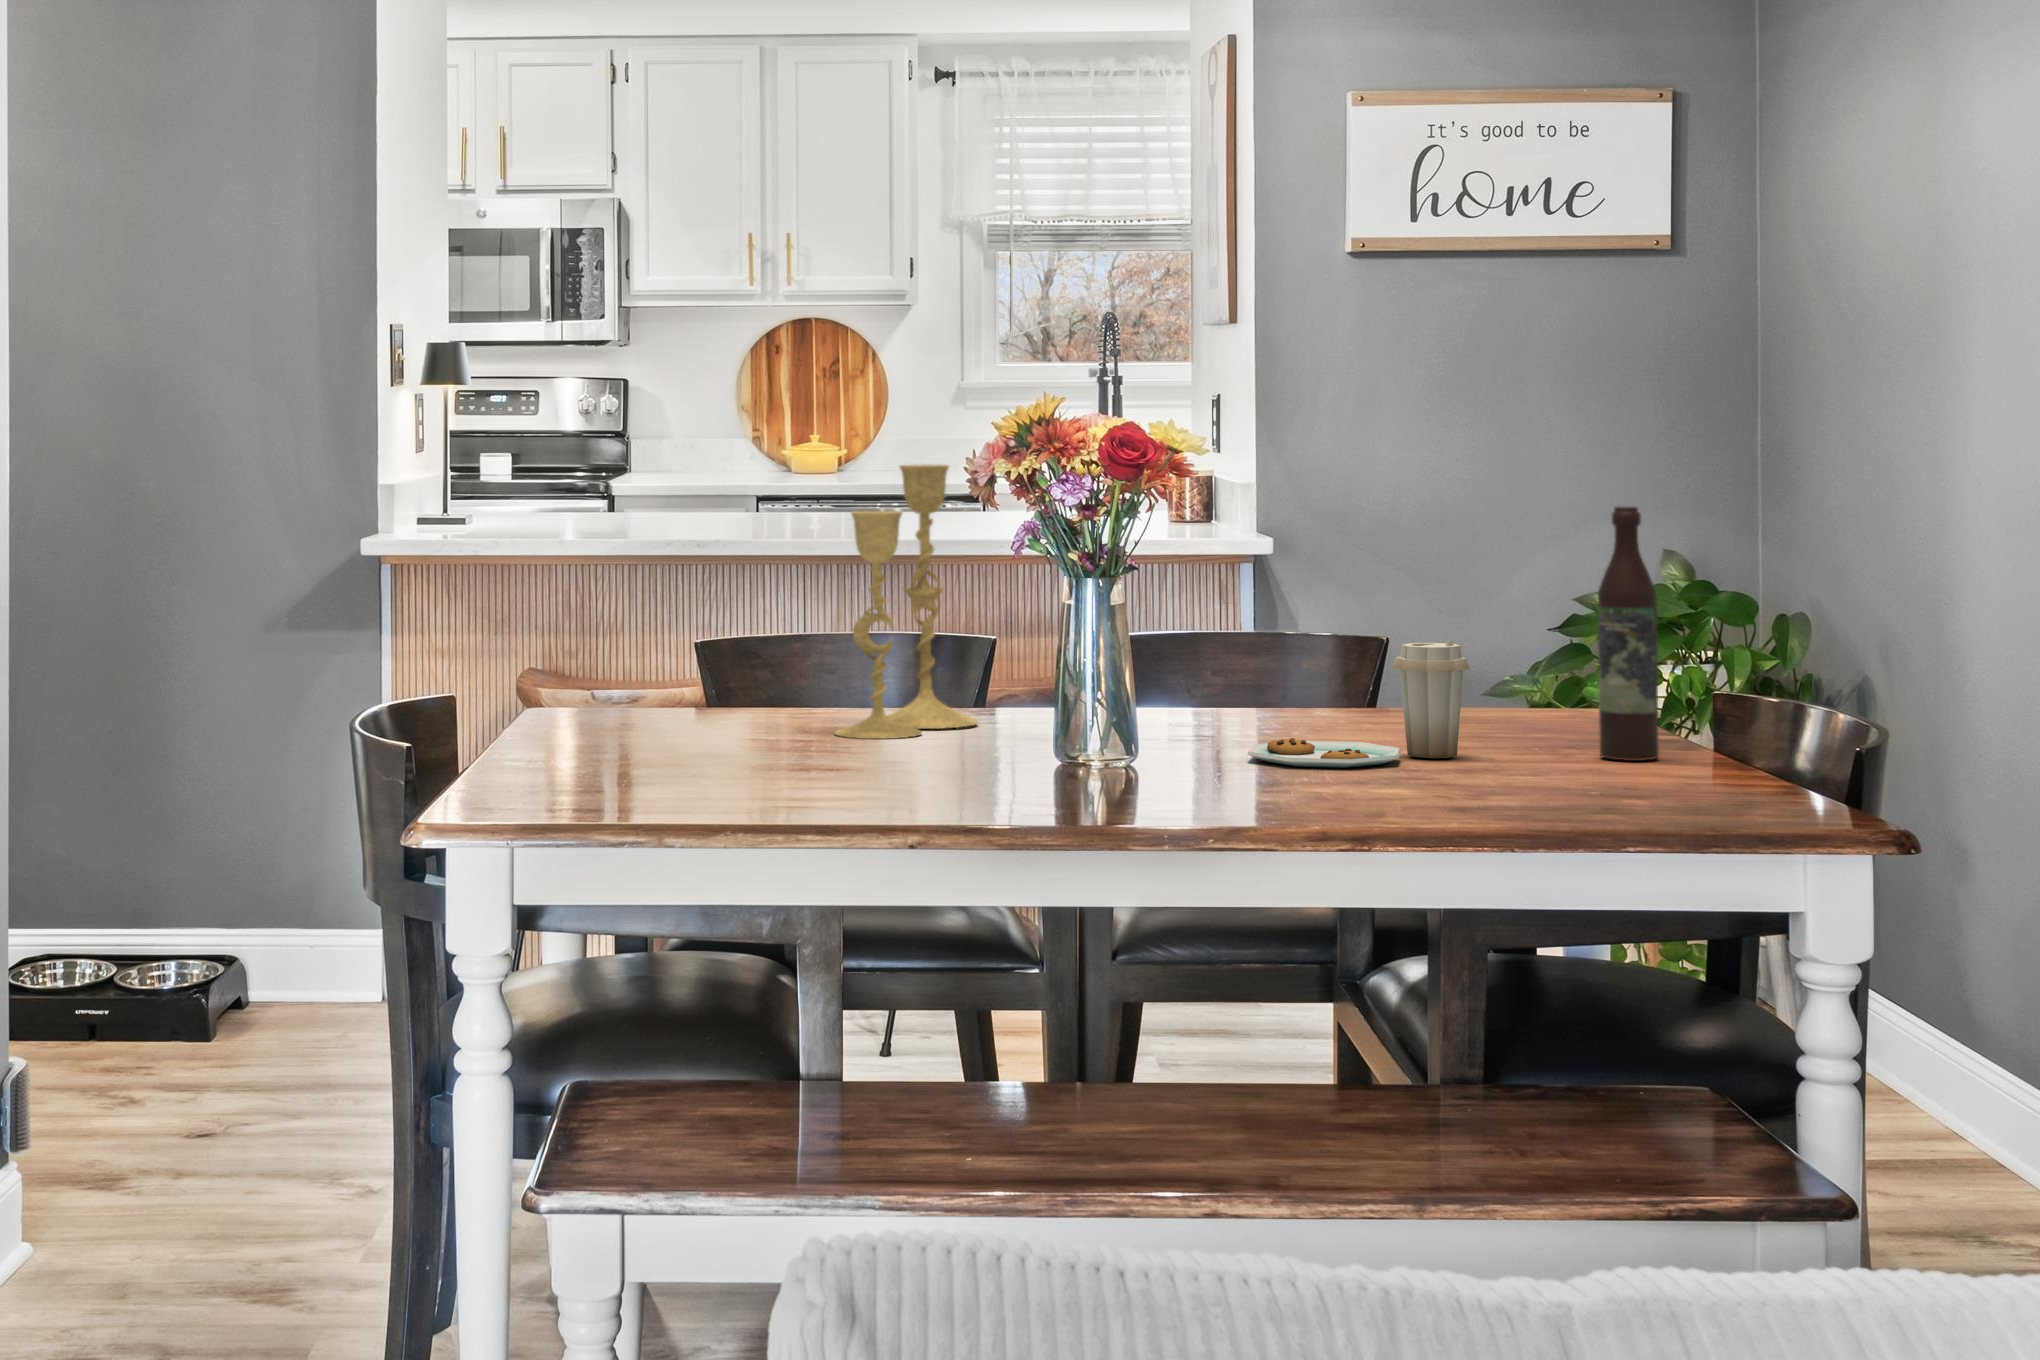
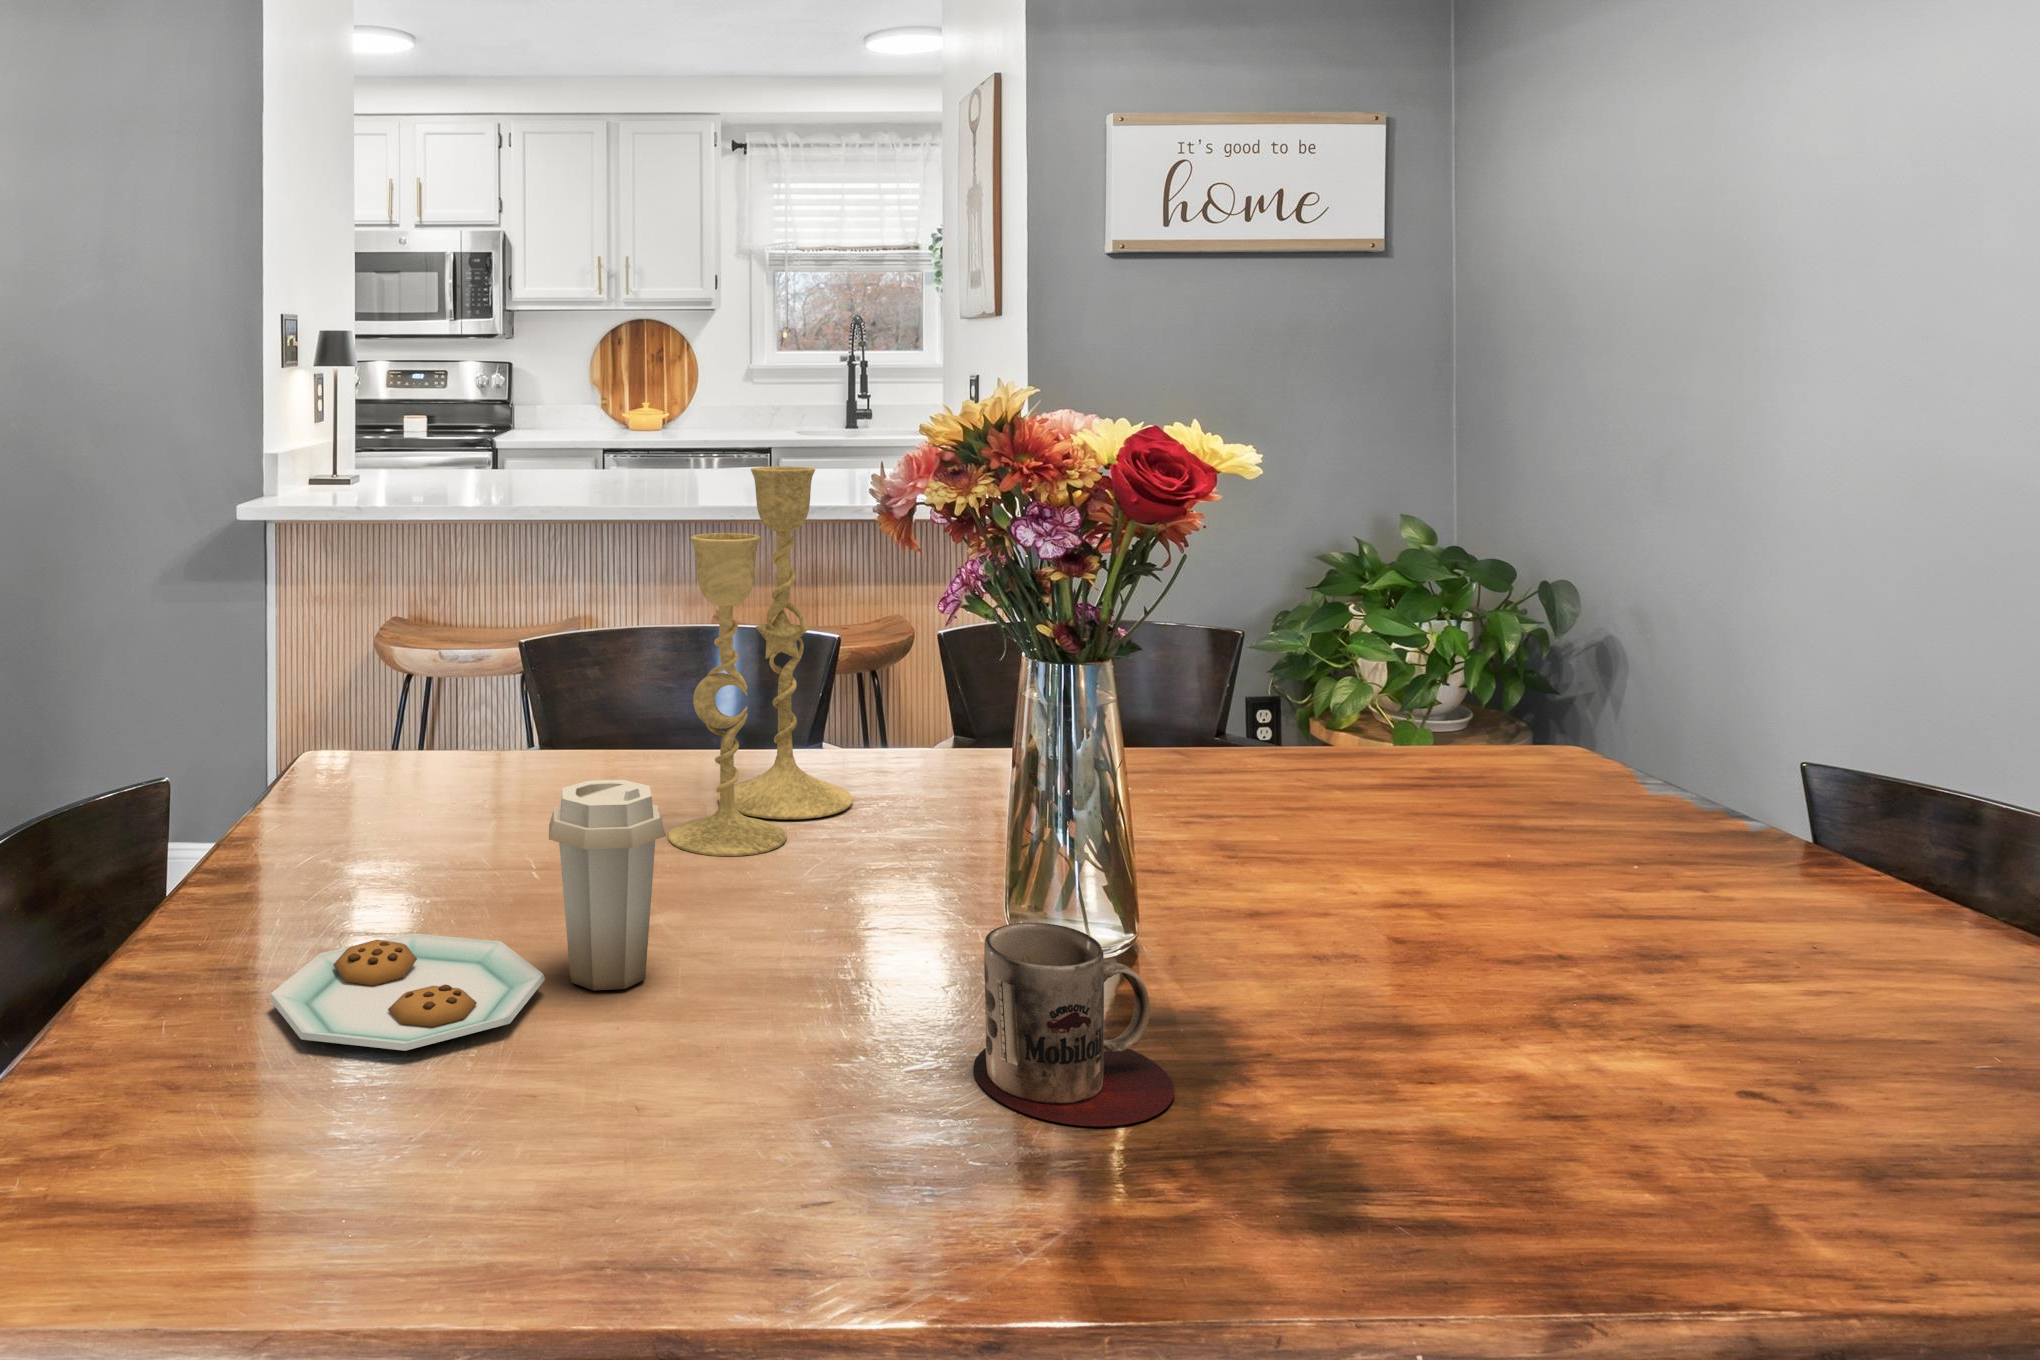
wine bottle: present [1598,507,1659,761] -> none [1843,553,1962,960]
plate: present [1247,641,1470,768] -> present [269,780,666,1051]
mug: none [1001,701,1108,785] -> present [973,923,1174,1126]

